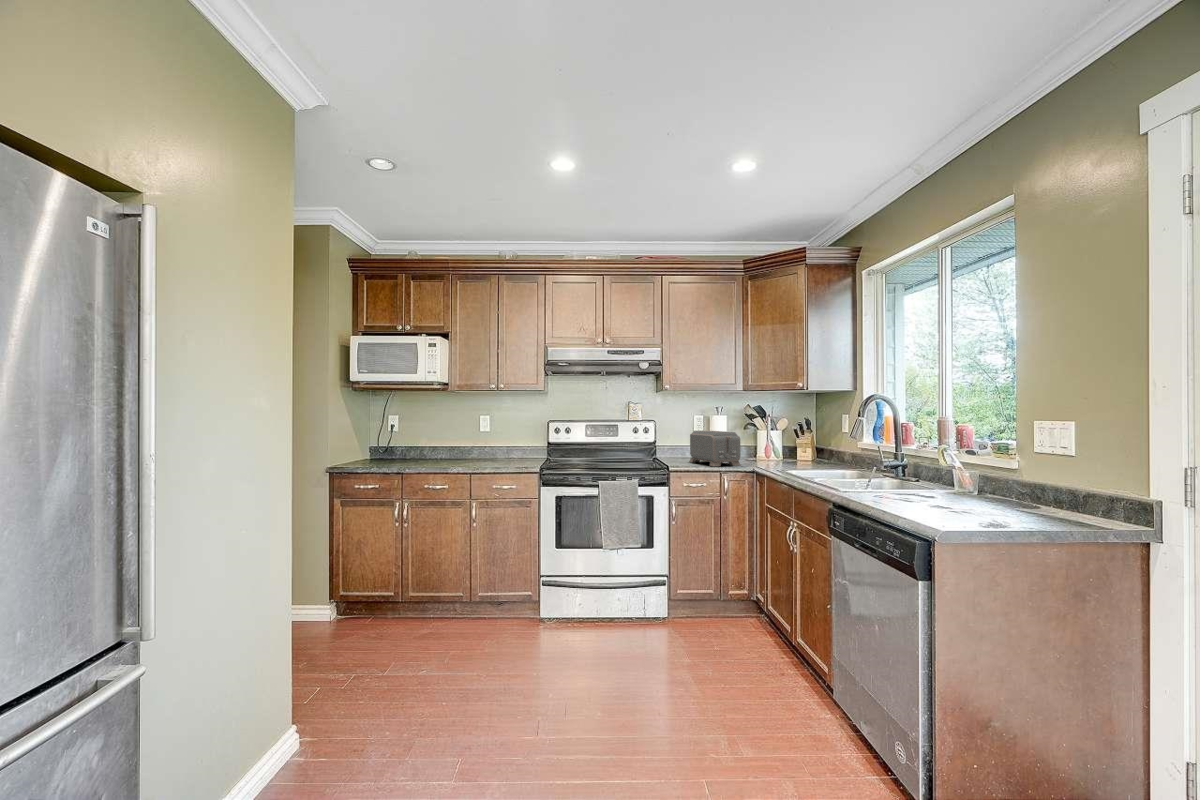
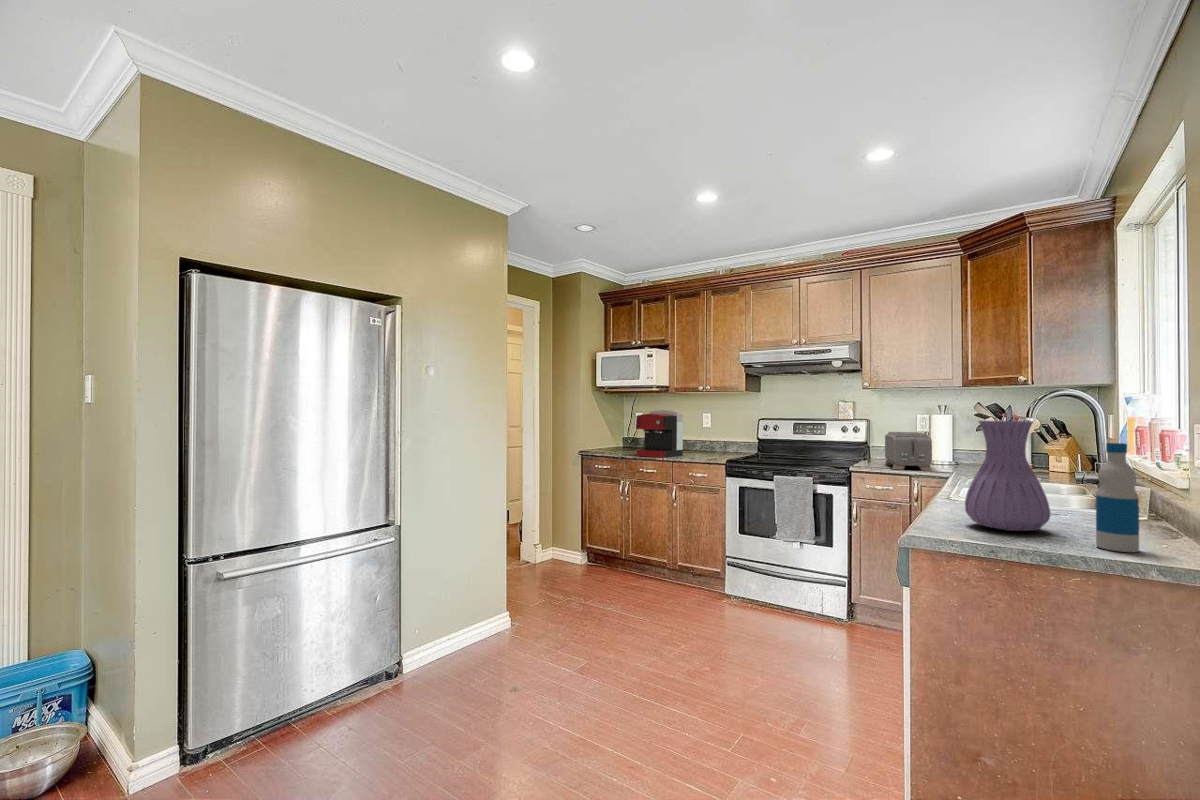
coffee maker: none [423,412,474,469] -> present [636,410,683,458]
vase: none [953,420,1029,518] -> present [965,421,1050,531]
bottle: none [1079,437,1115,526] -> present [1096,443,1139,552]

